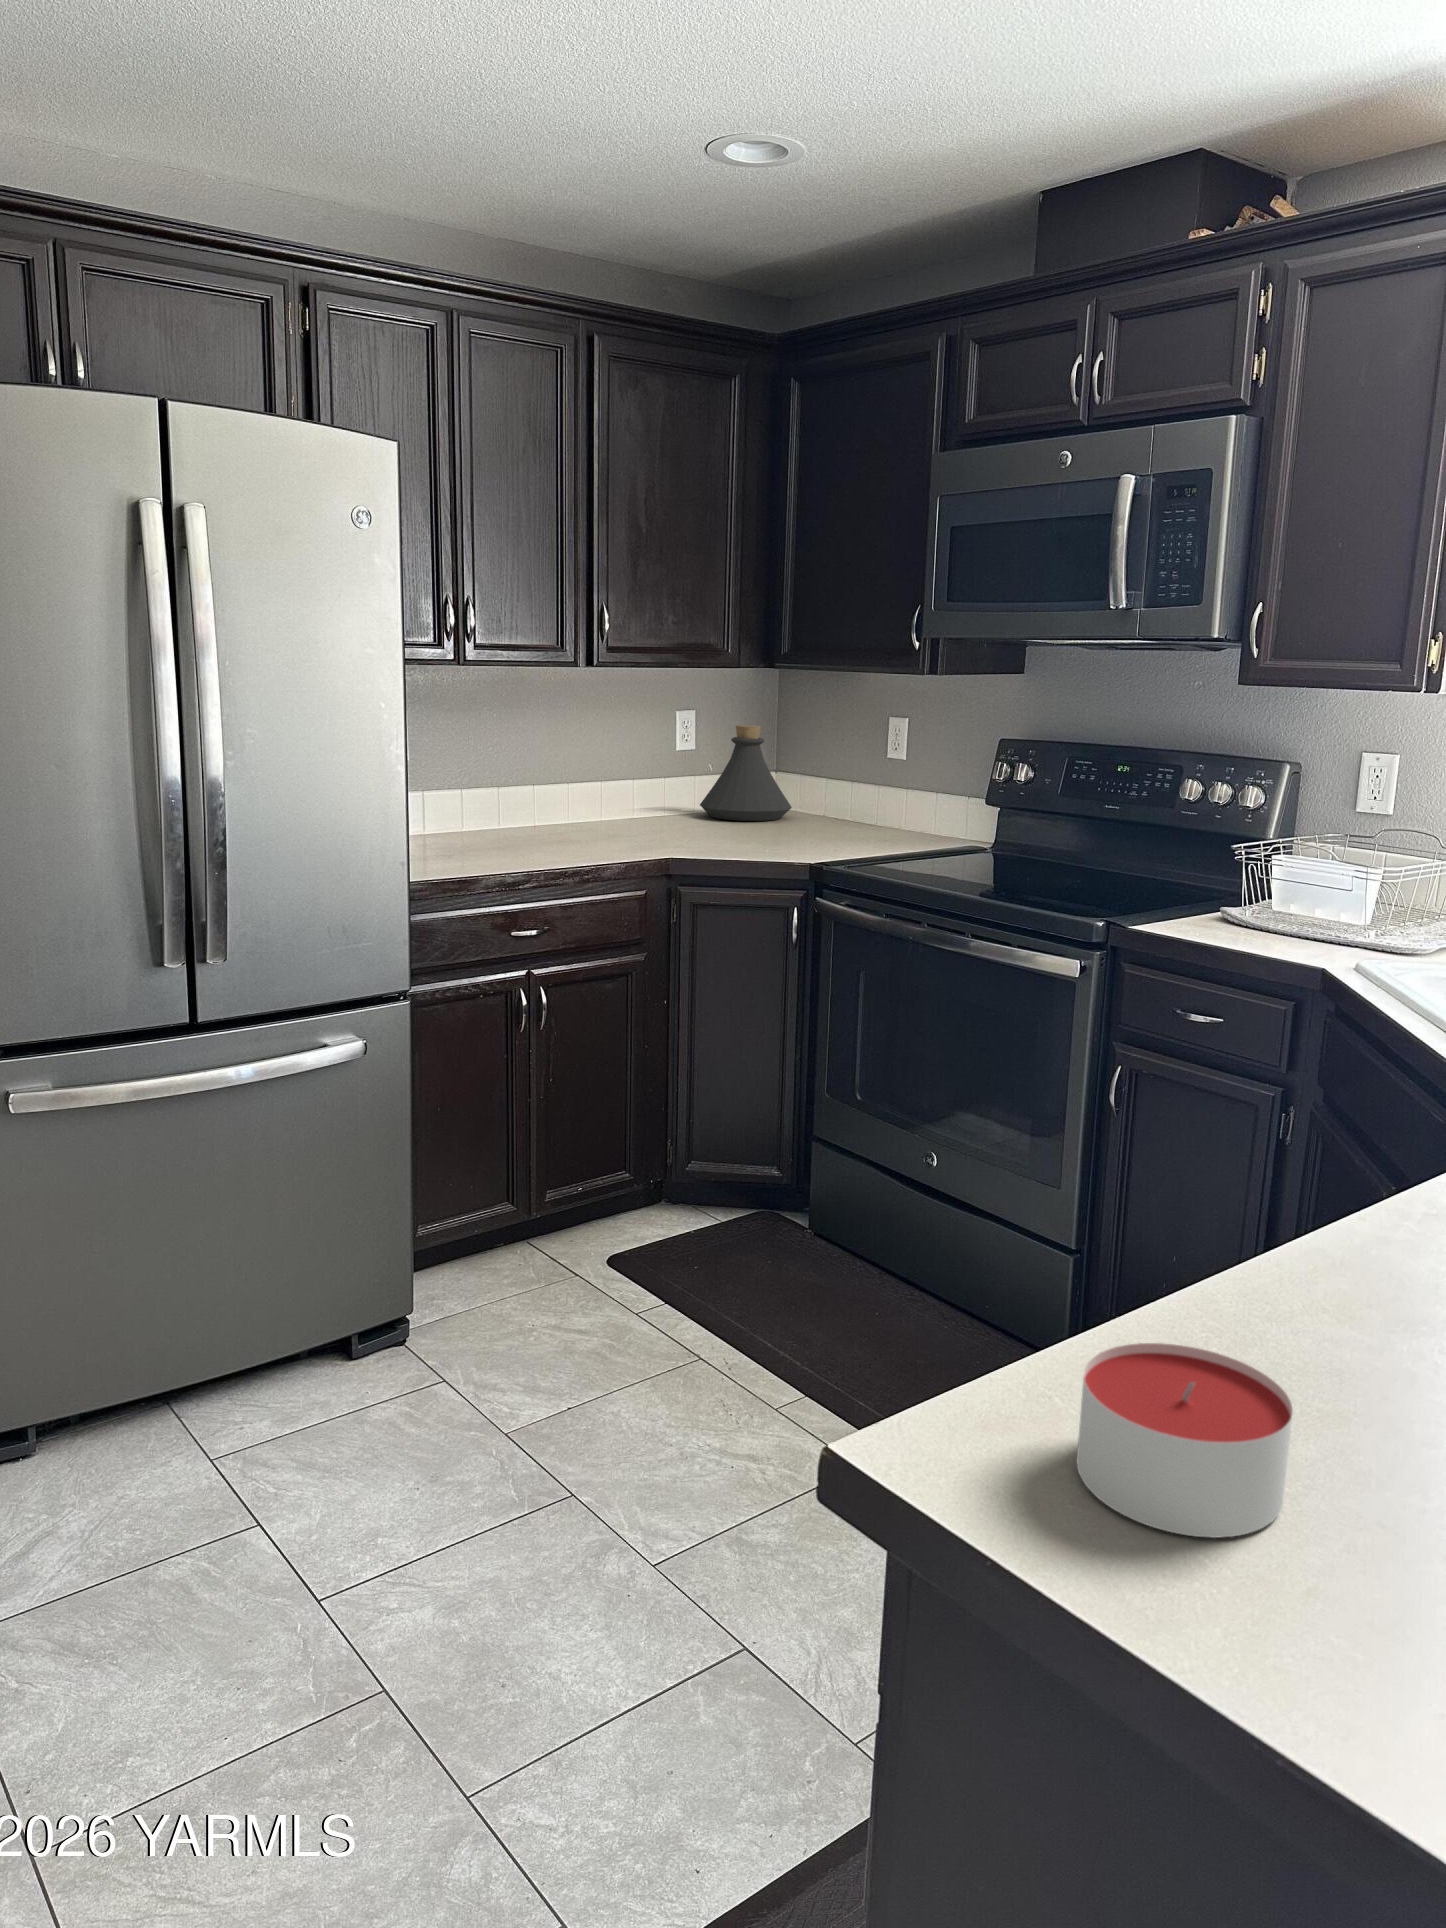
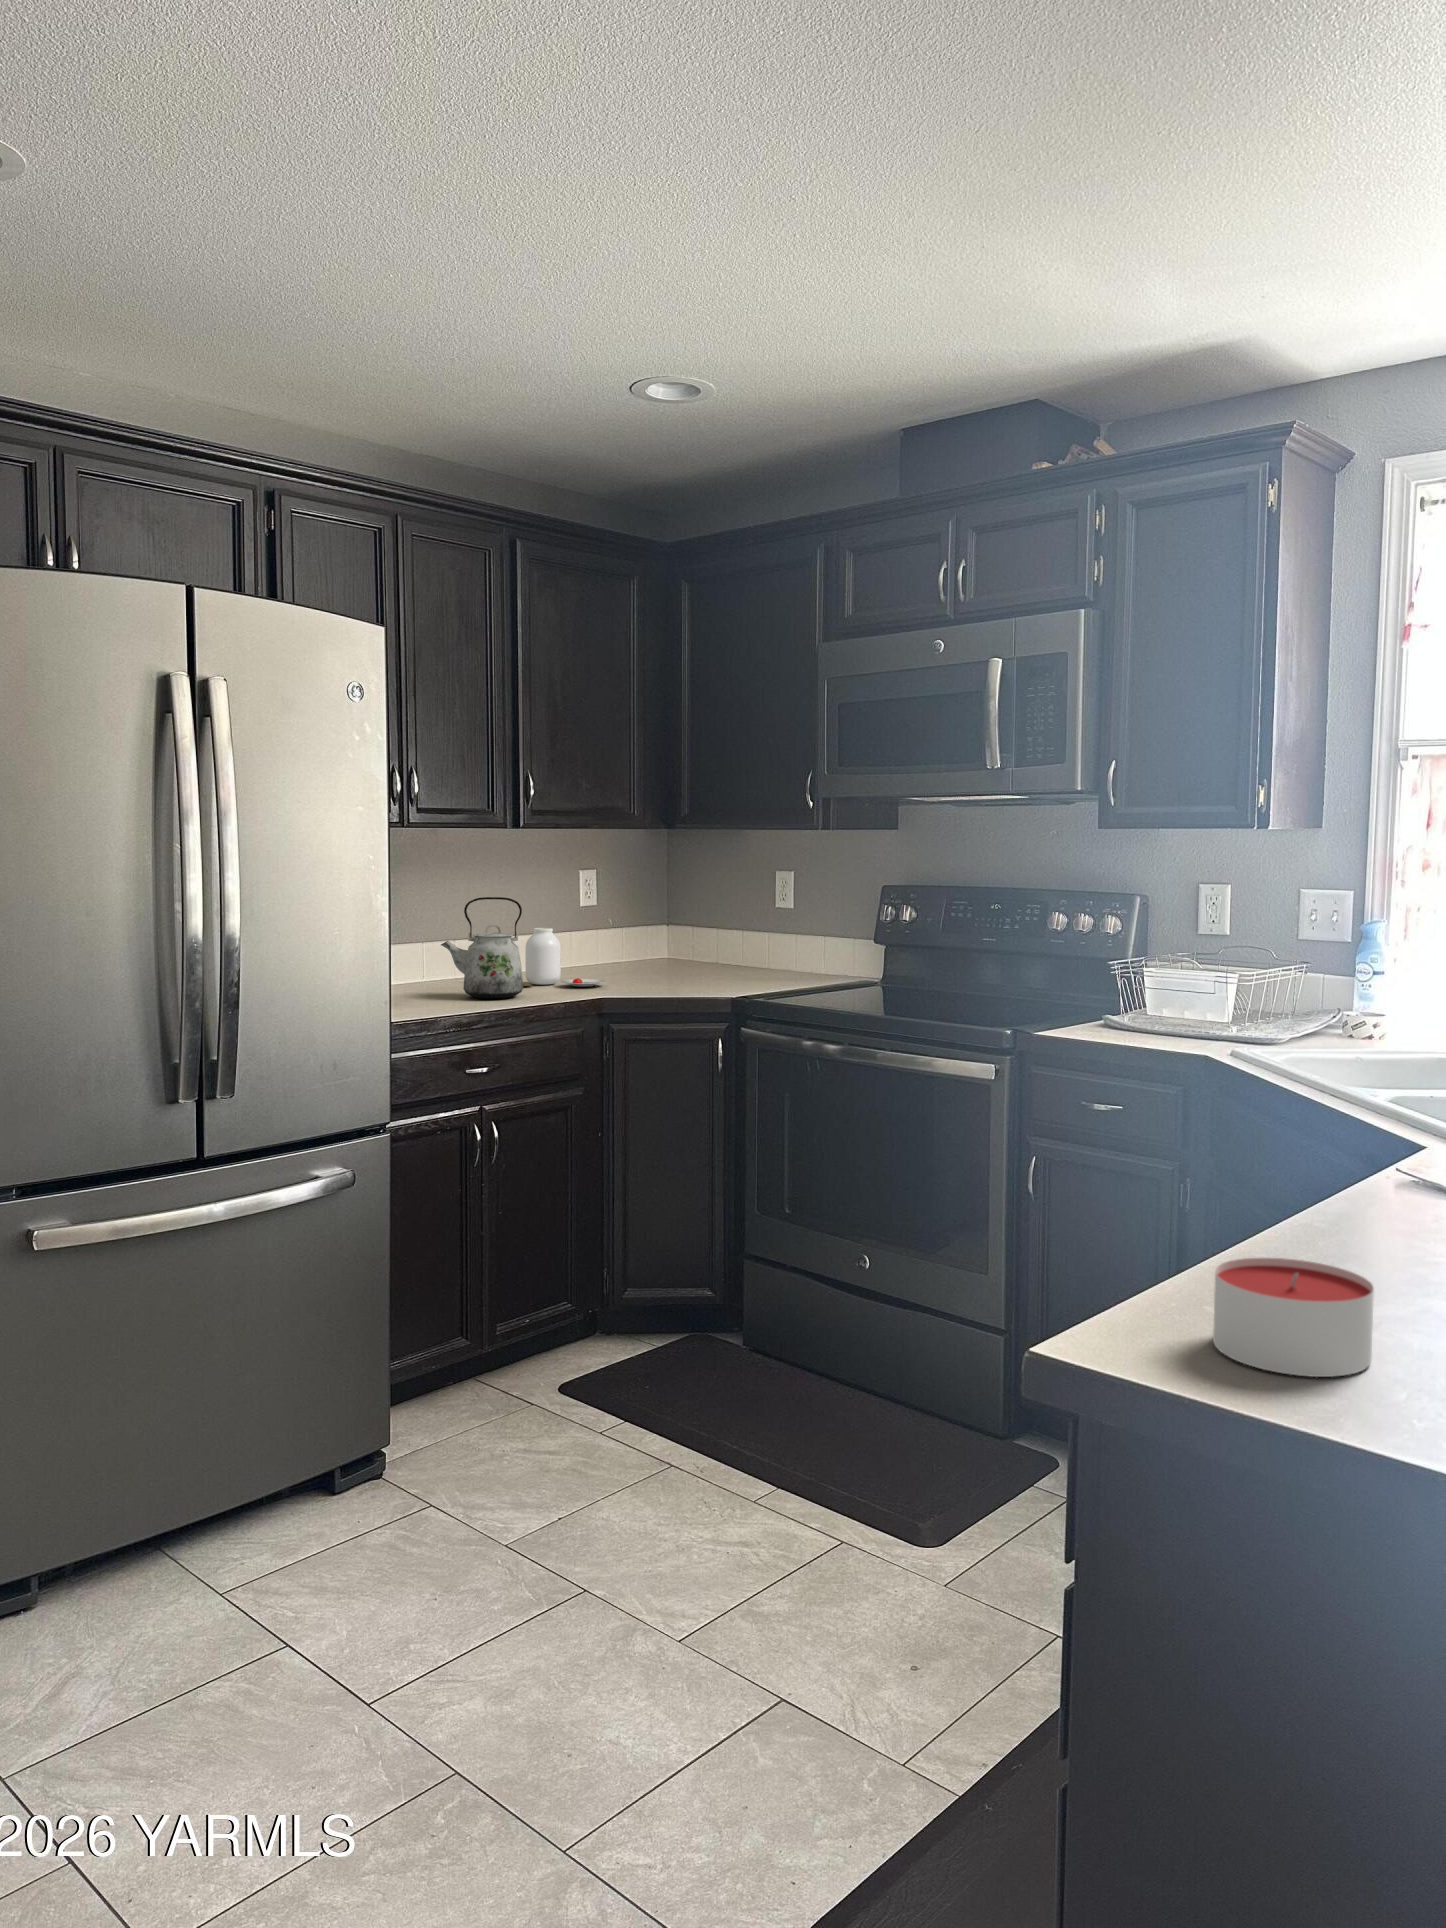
bottle: present [700,725,792,821] -> none [603,884,689,971]
kettle: none [503,741,590,851] -> present [441,897,523,999]
jar: none [587,773,687,839] -> present [523,928,606,986]

